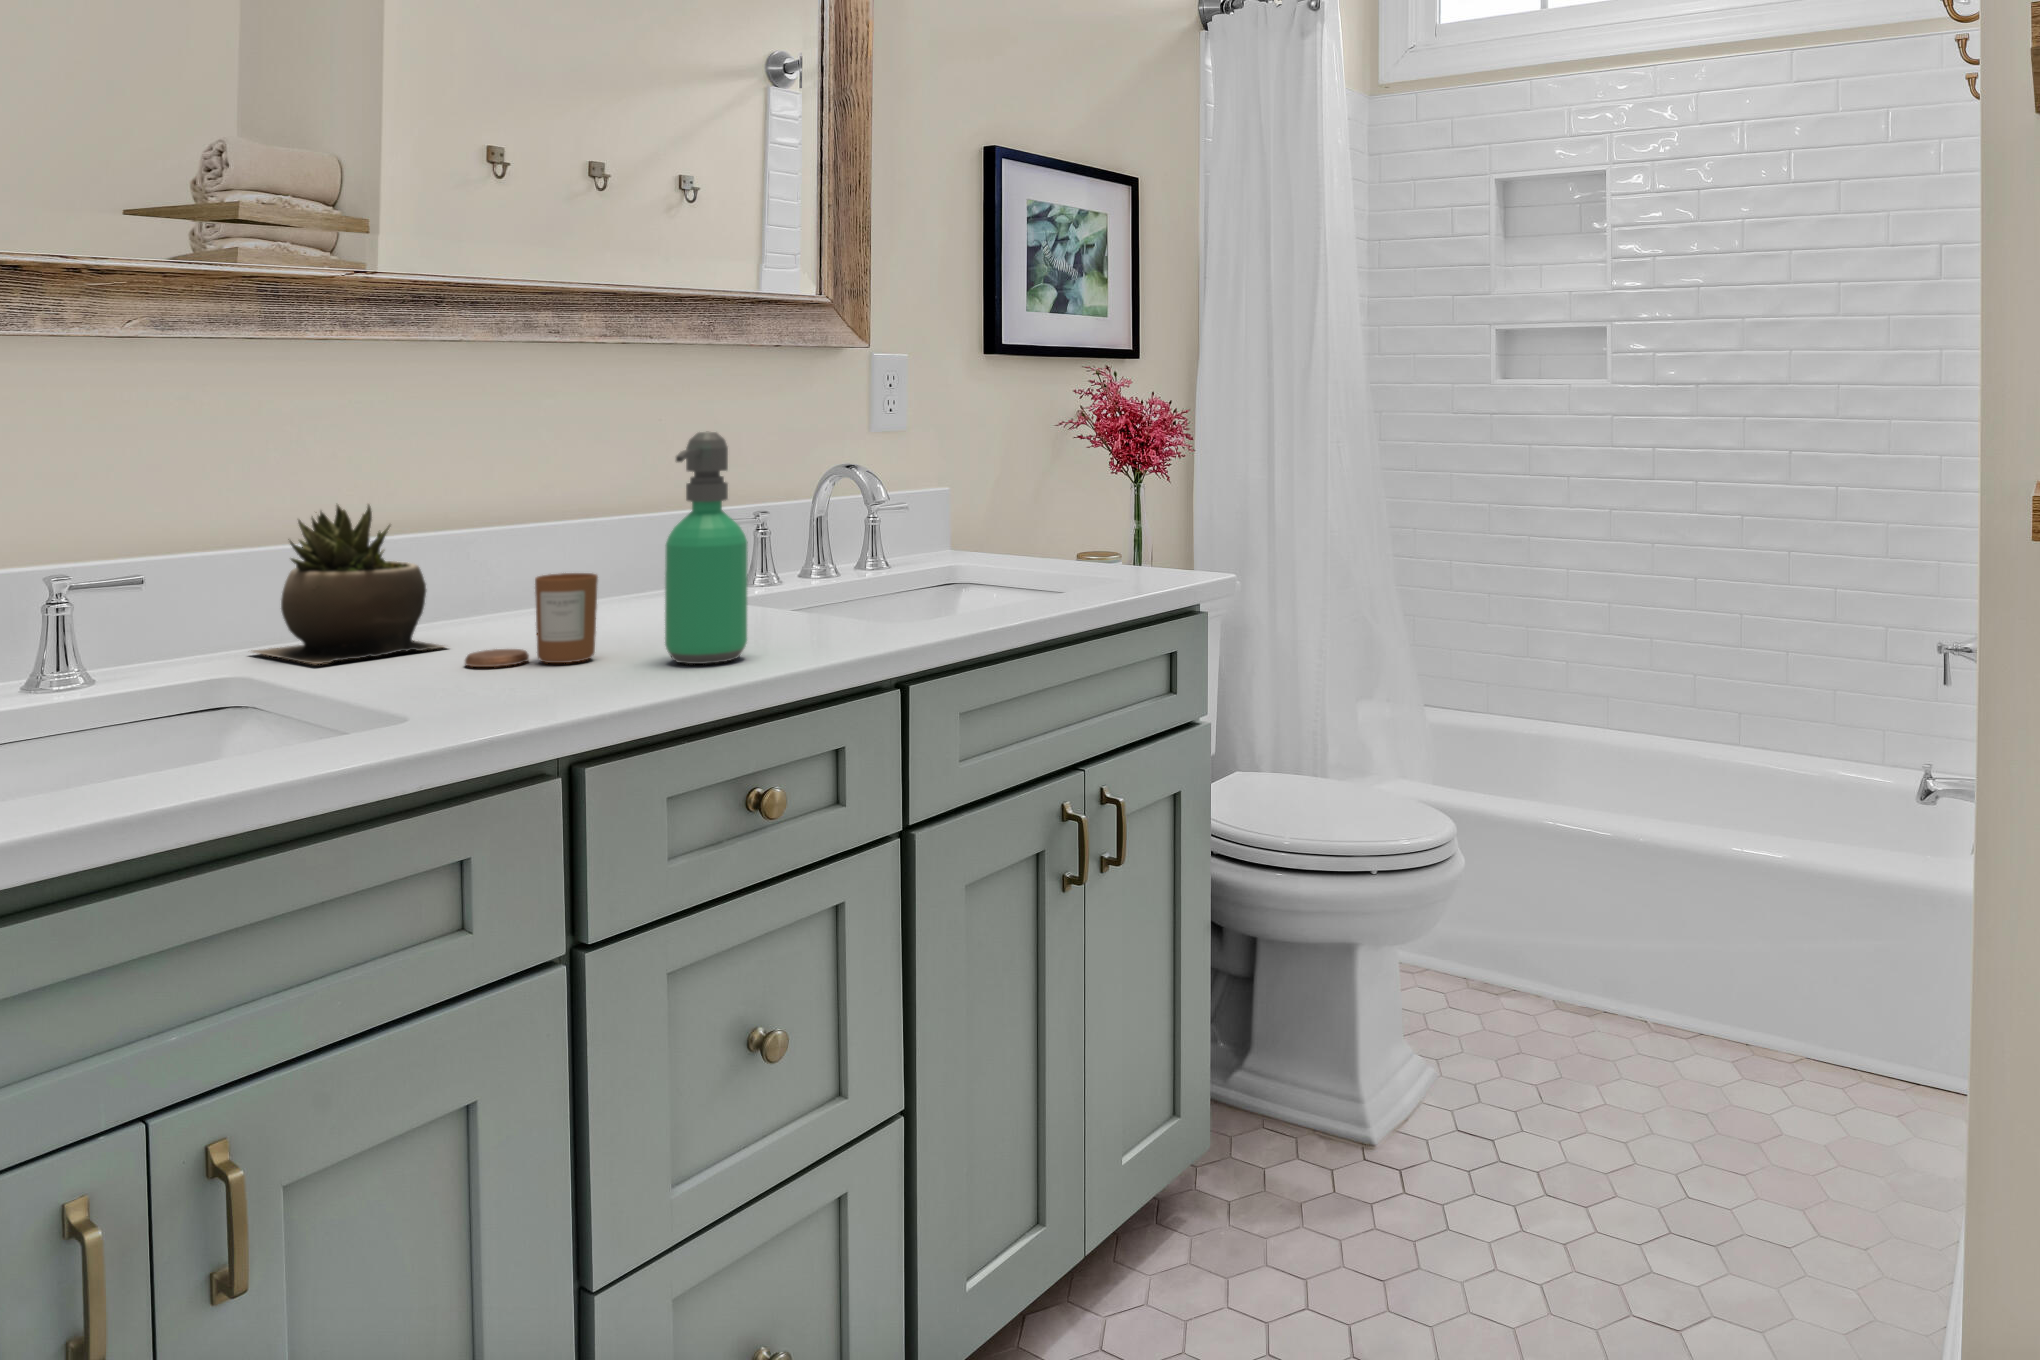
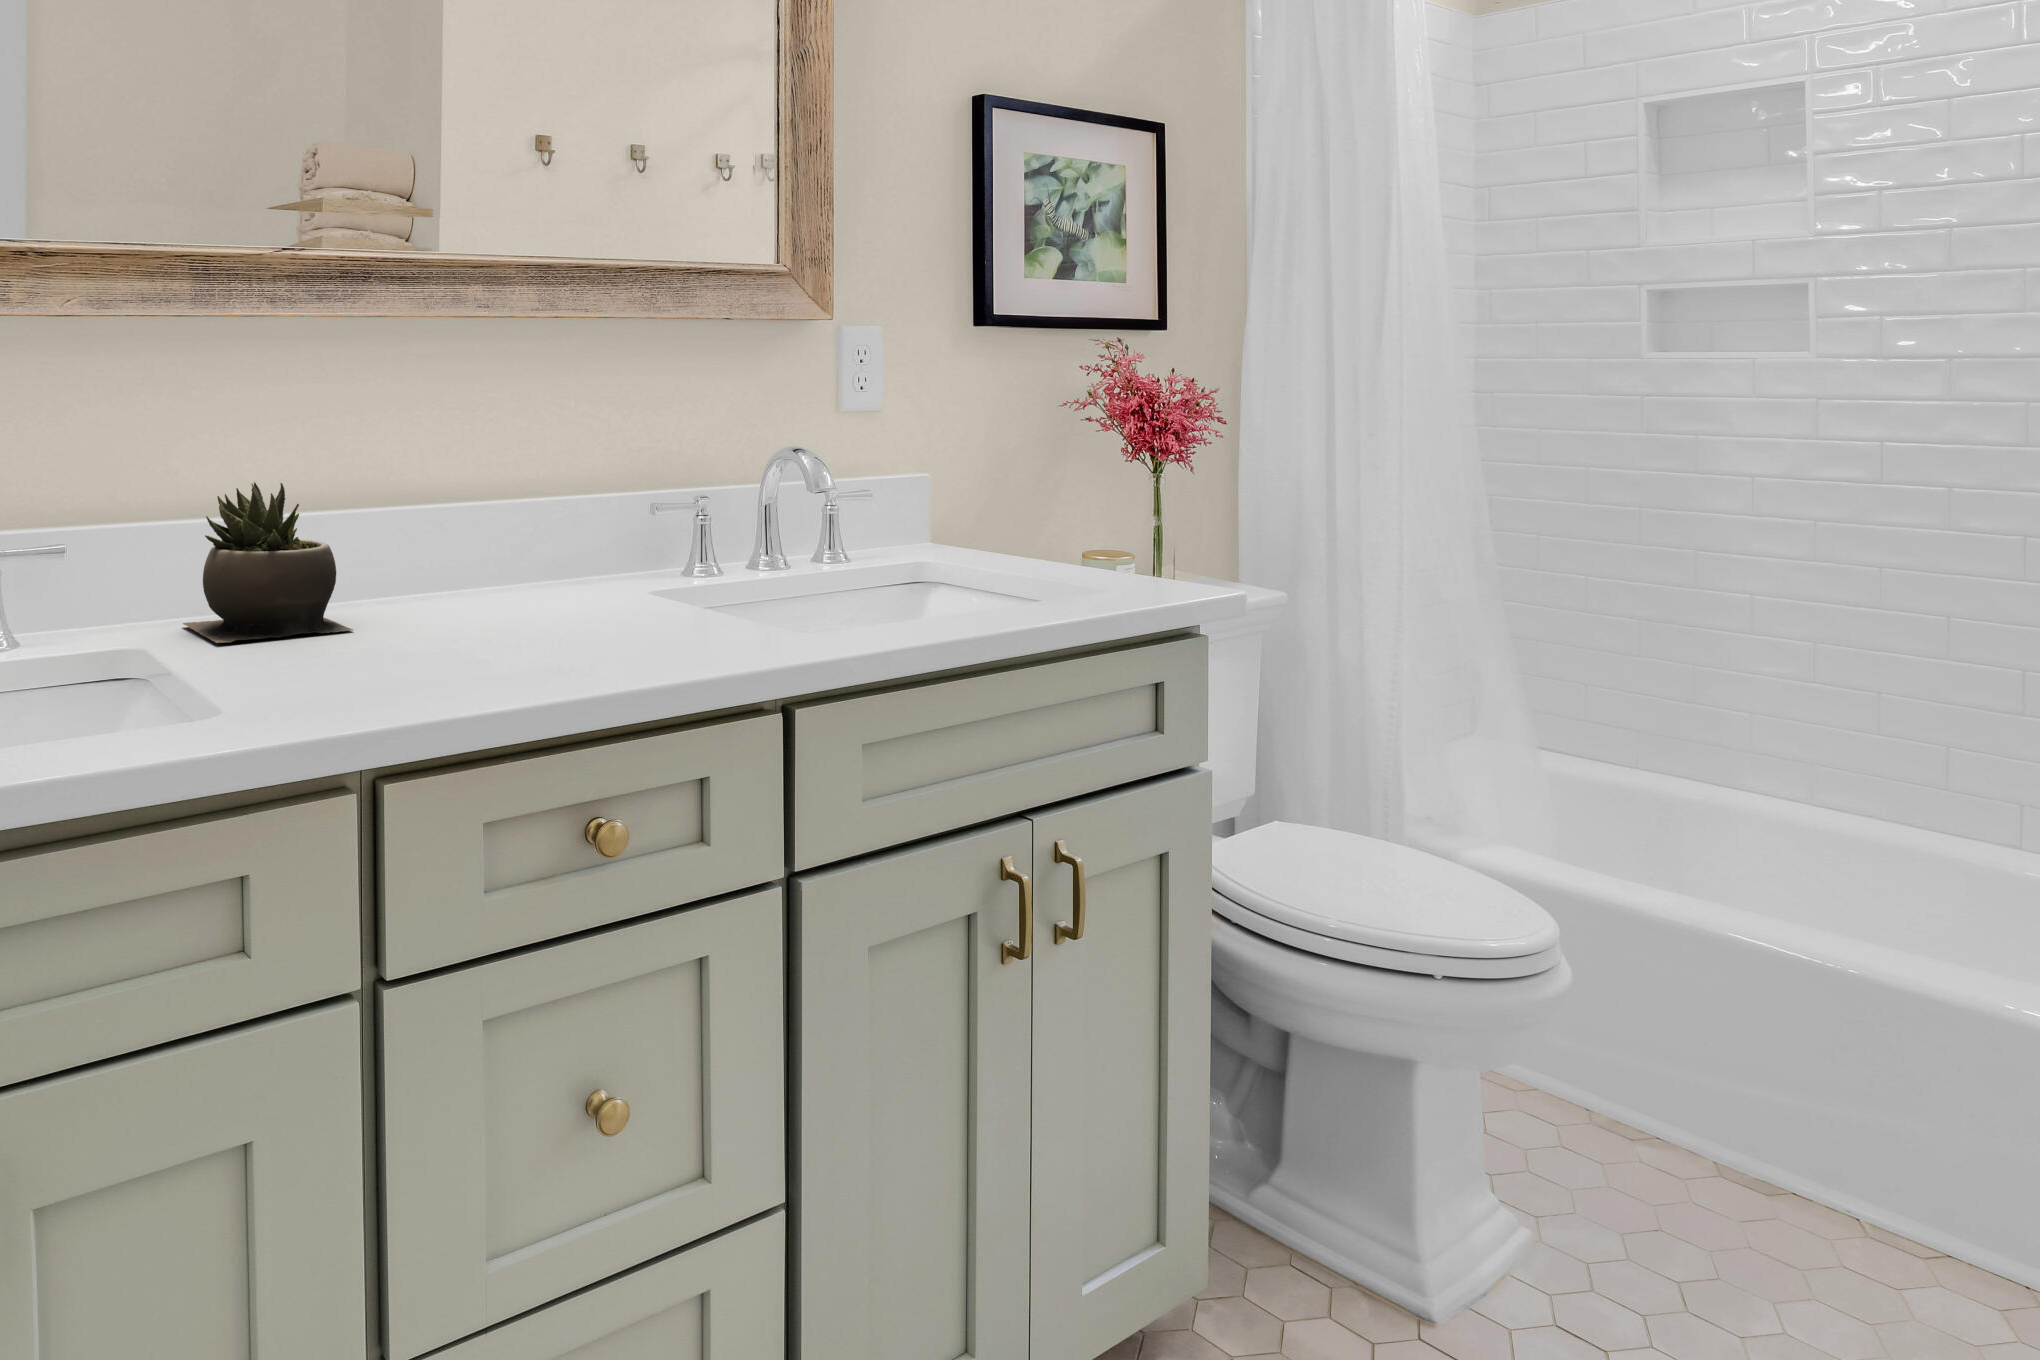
soap dispenser: present [665,431,748,664] -> none [521,415,610,671]
candle: present [465,573,598,667] -> none [340,563,467,659]

